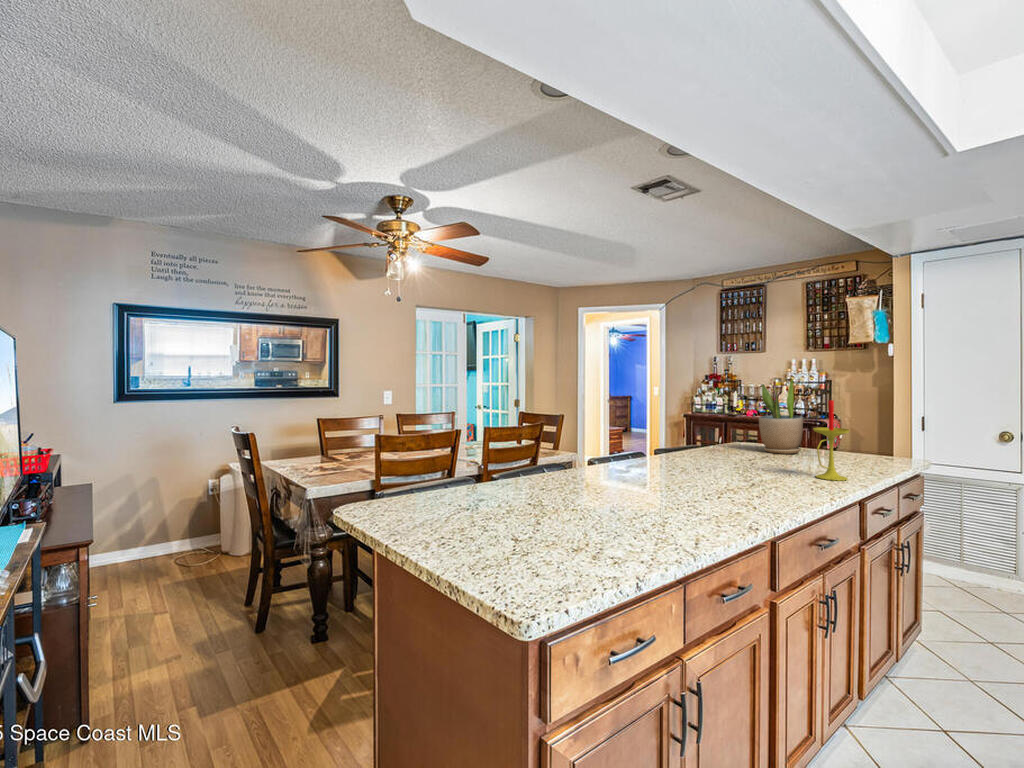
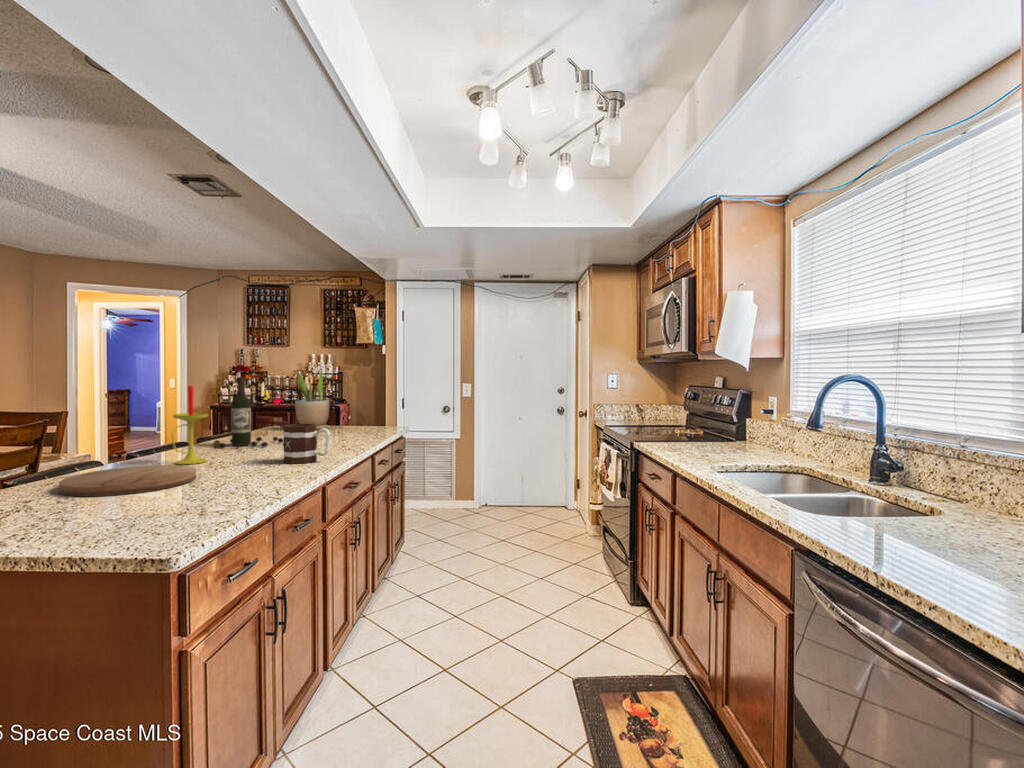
wine bottle: none [663,391,744,473] -> present [213,377,288,448]
candle: present [814,400,849,481] -> present [172,386,208,465]
mug: none [723,451,785,505] -> present [283,423,330,464]
cutting board: none [520,479,626,512] -> present [59,465,196,497]

